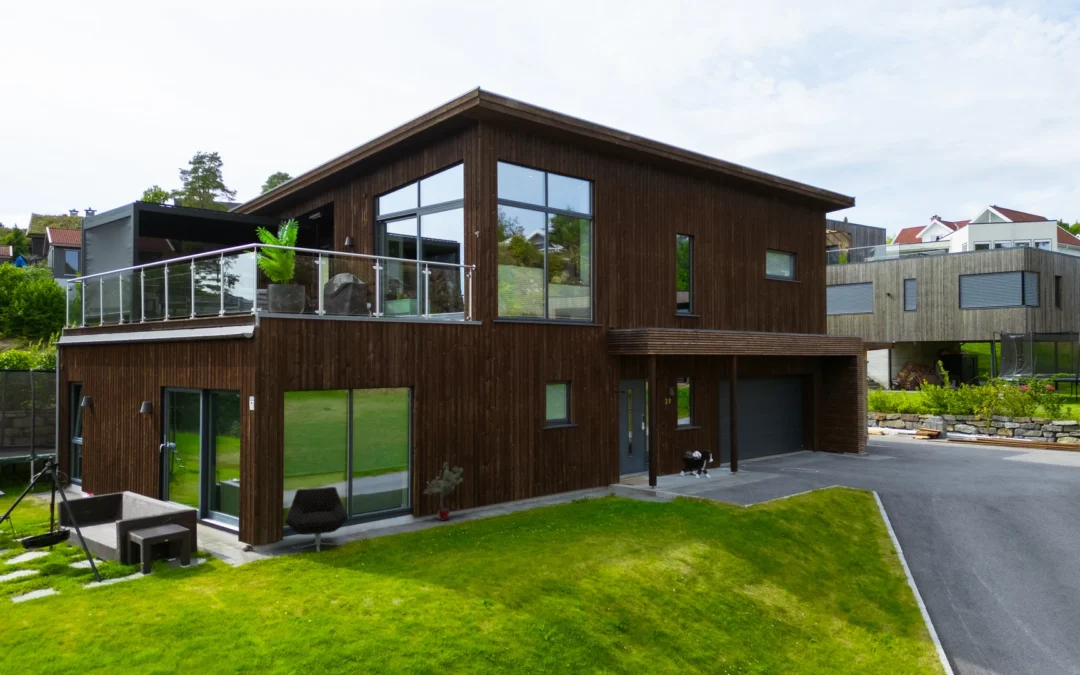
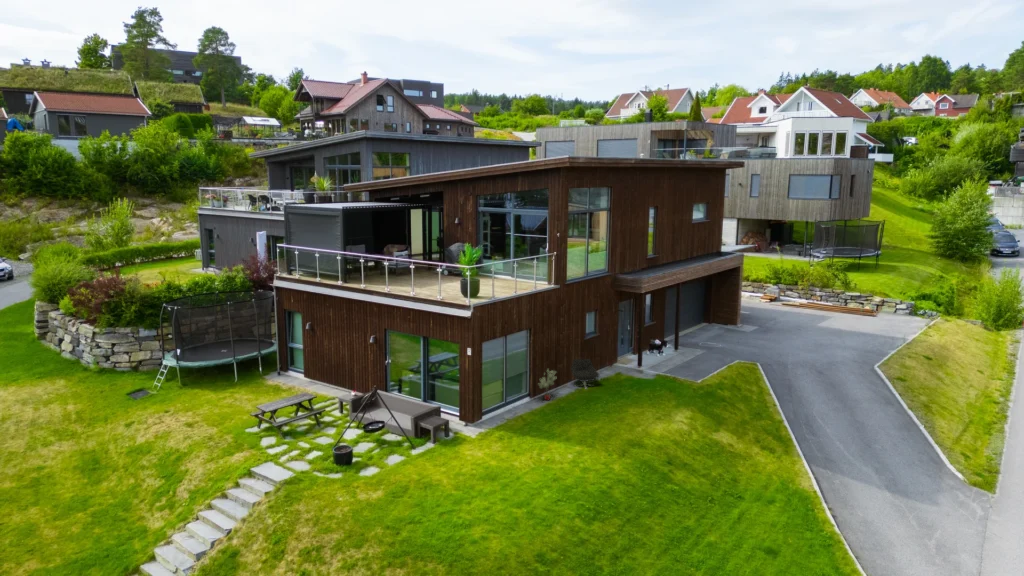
lounge chair: present [285,487,348,552] -> present [571,359,599,386]

